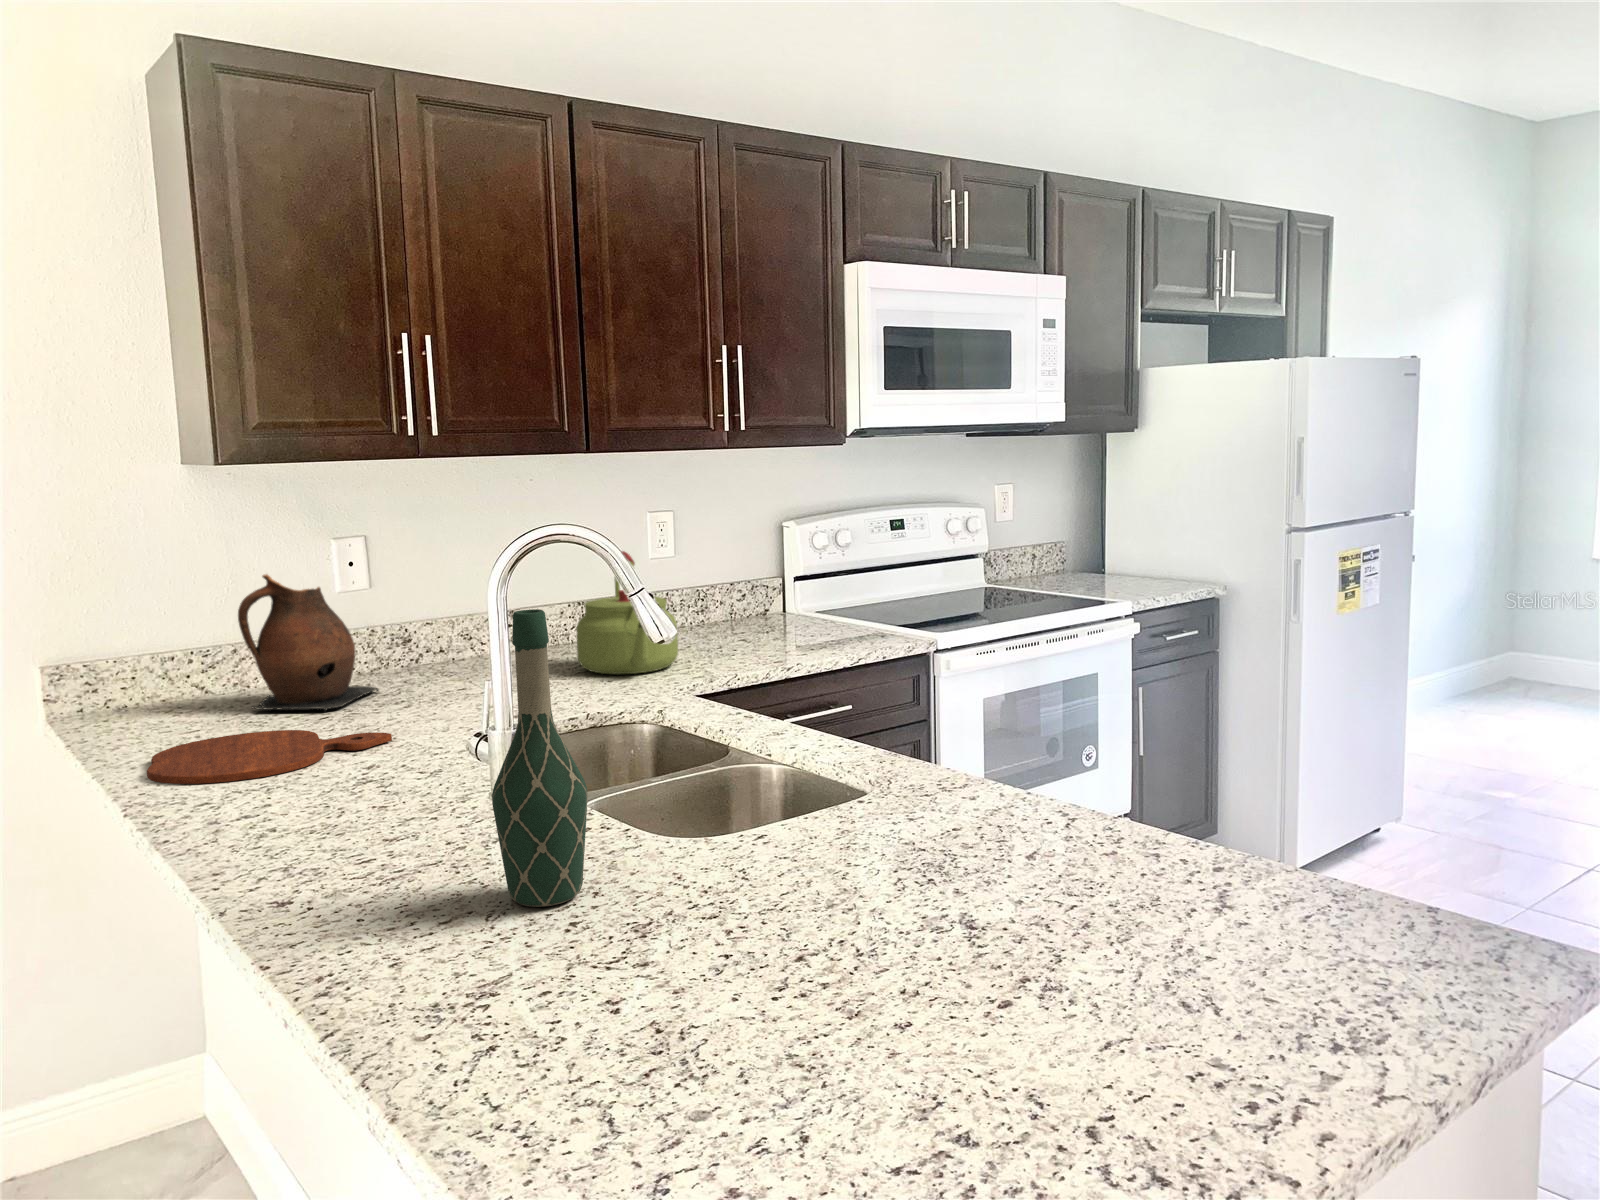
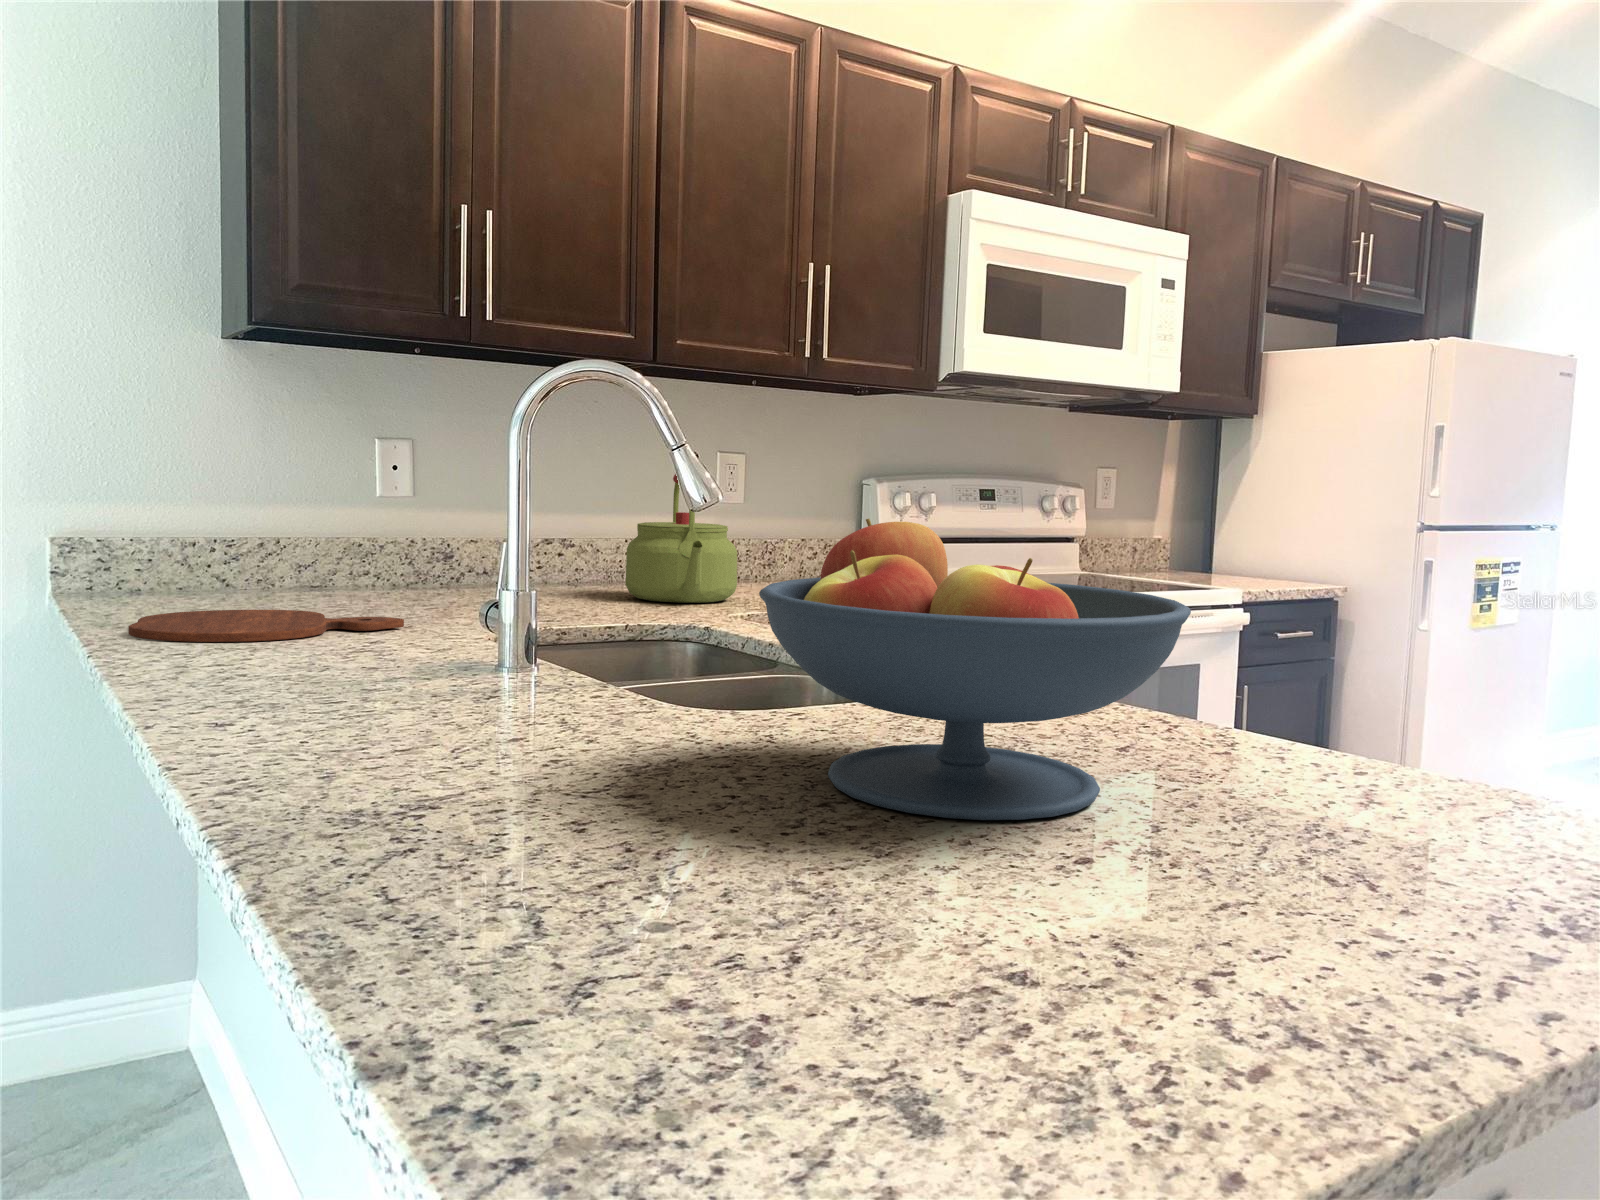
ceramic pitcher: present [238,574,378,711] -> none [259,455,406,606]
wine bottle: present [492,609,588,907] -> none [473,386,588,746]
fruit bowl: none [734,700,1073,962] -> present [759,519,1191,820]

